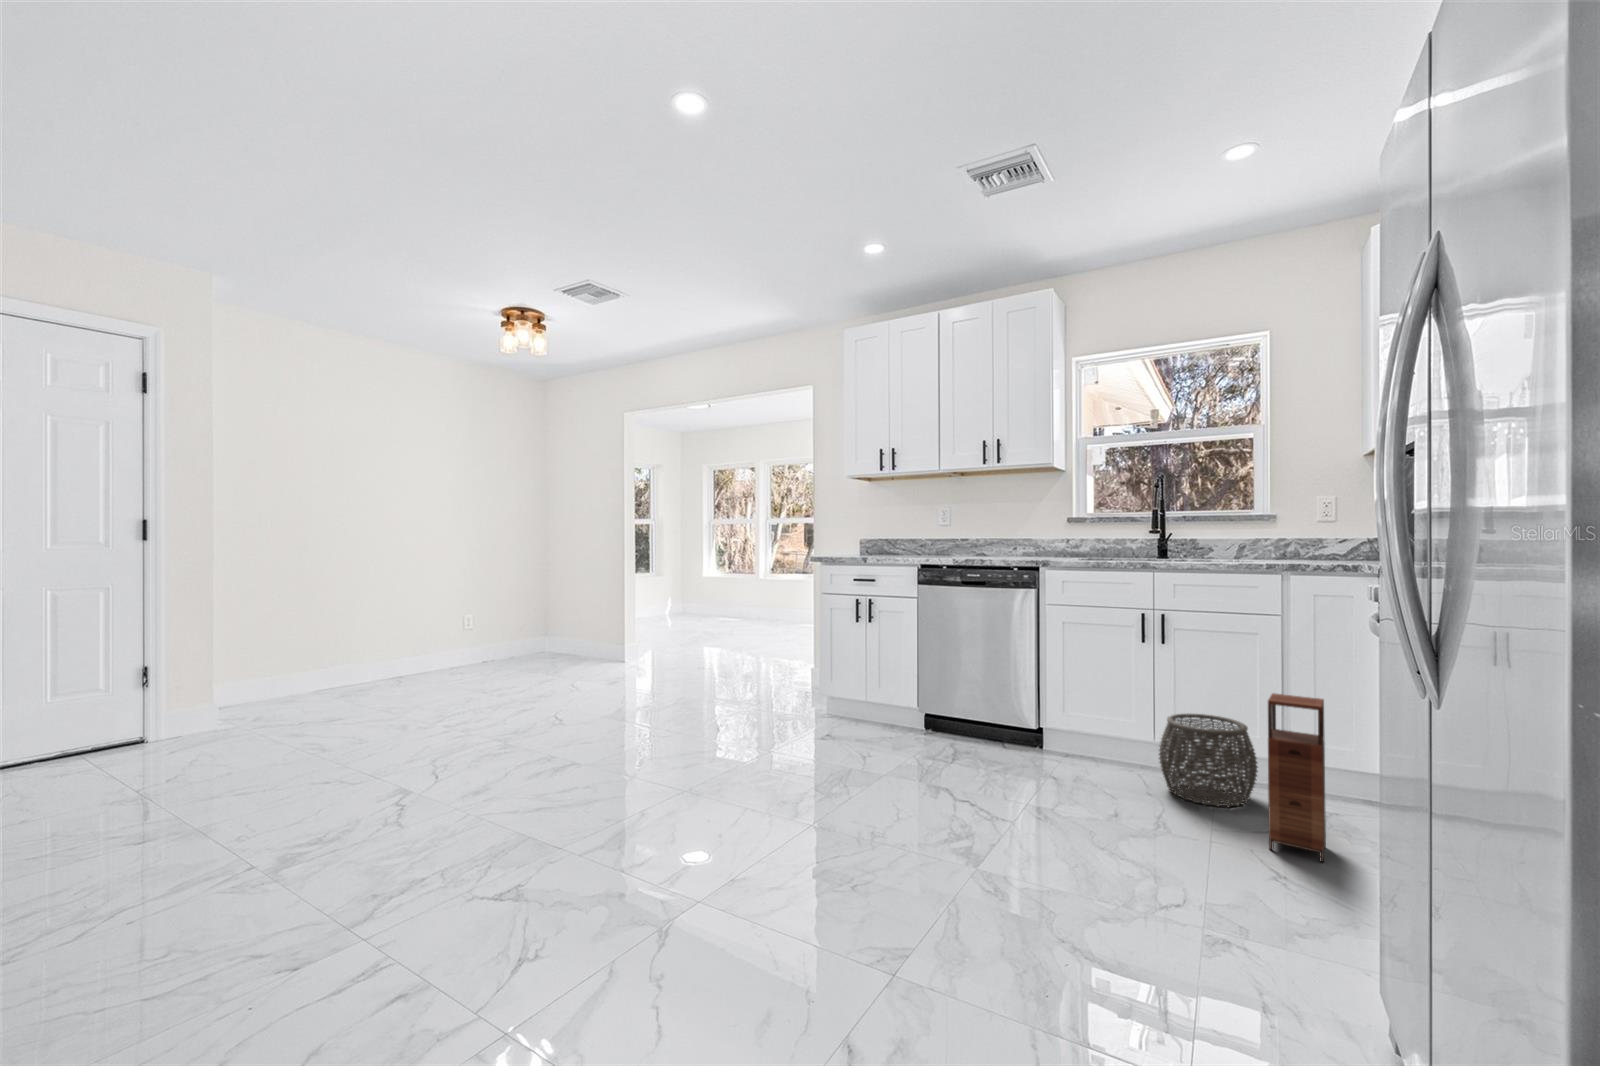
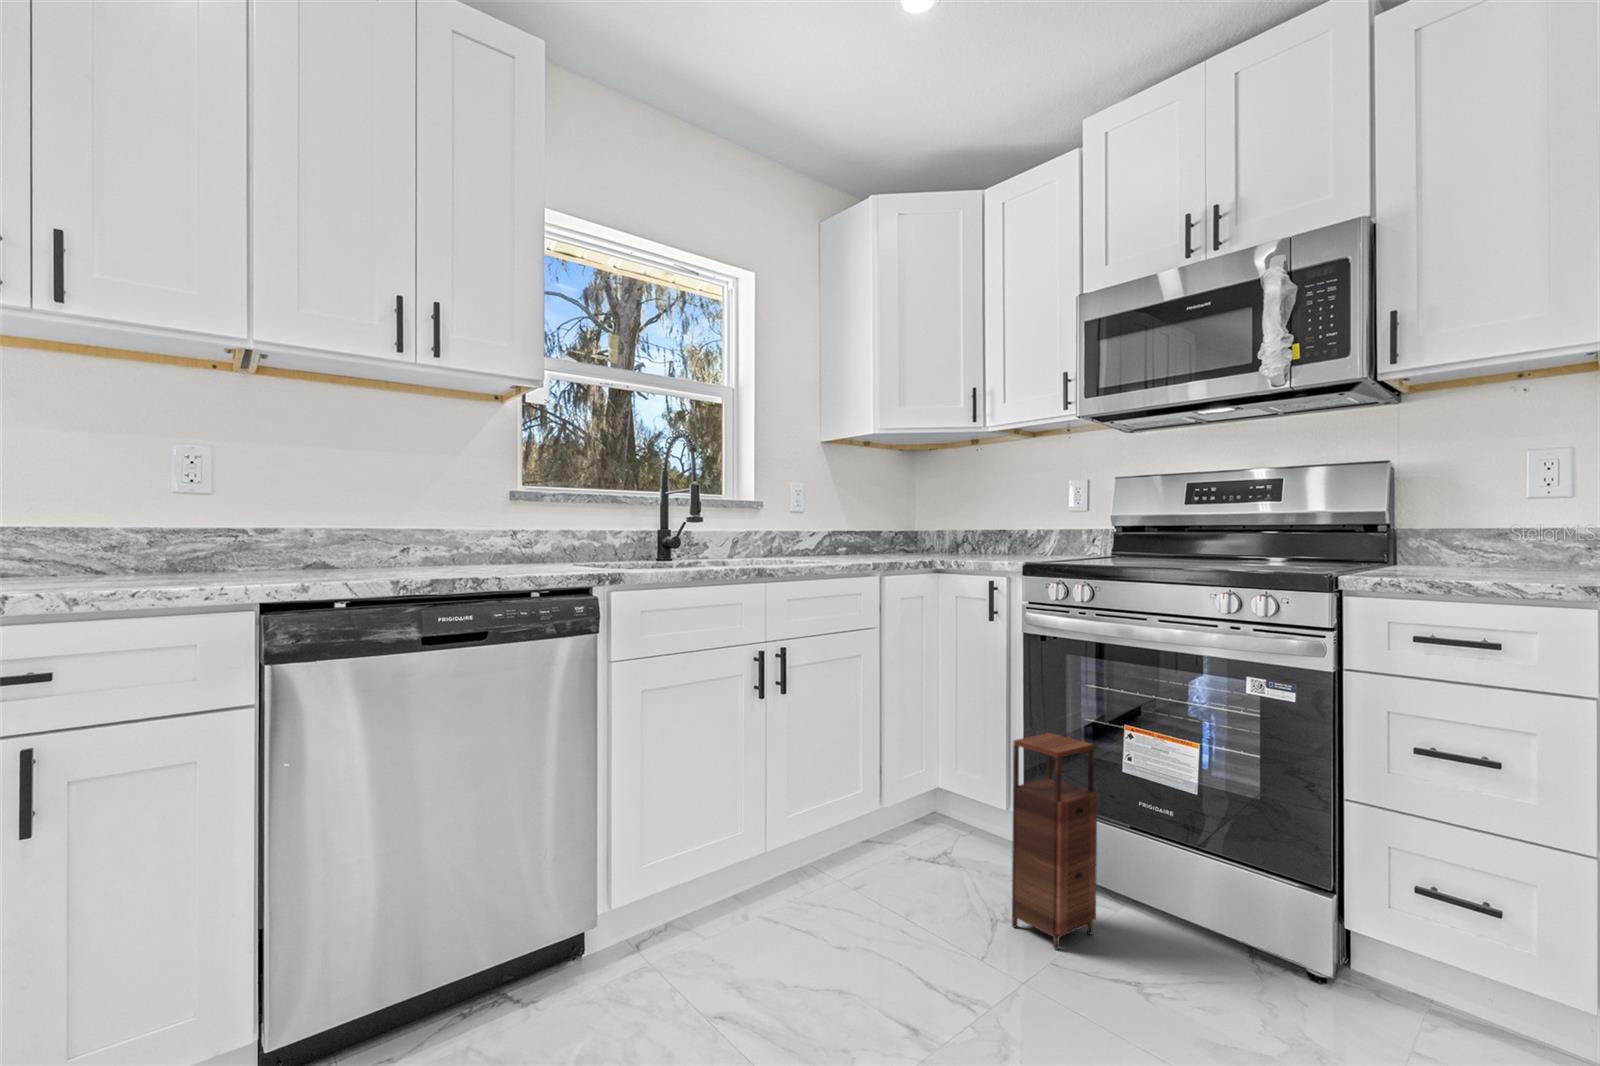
woven basket: present [1159,713,1258,807] -> none [808,786,935,930]

